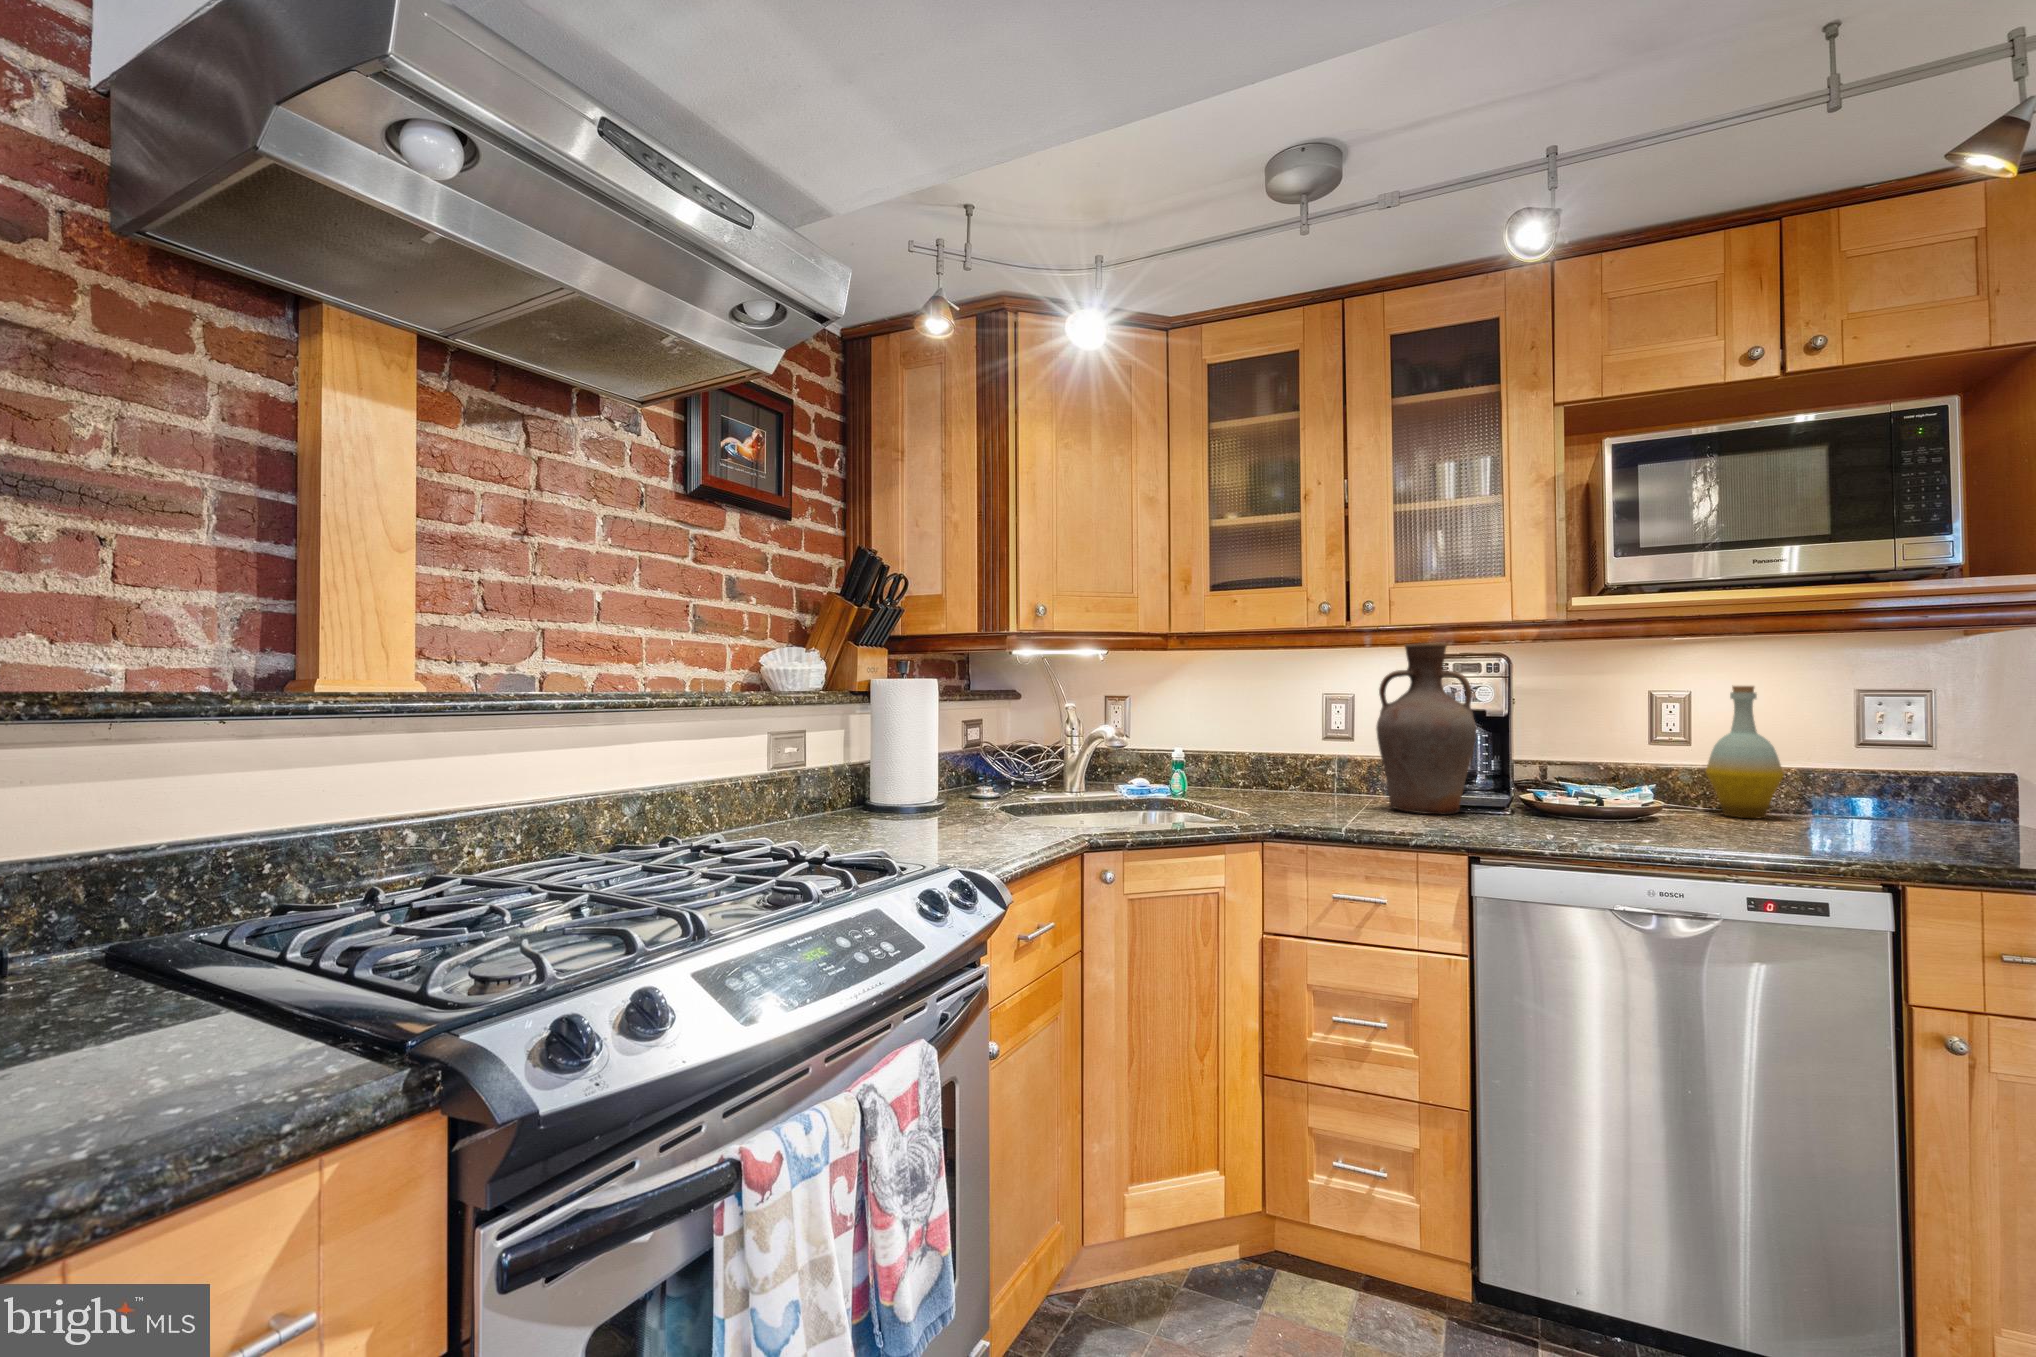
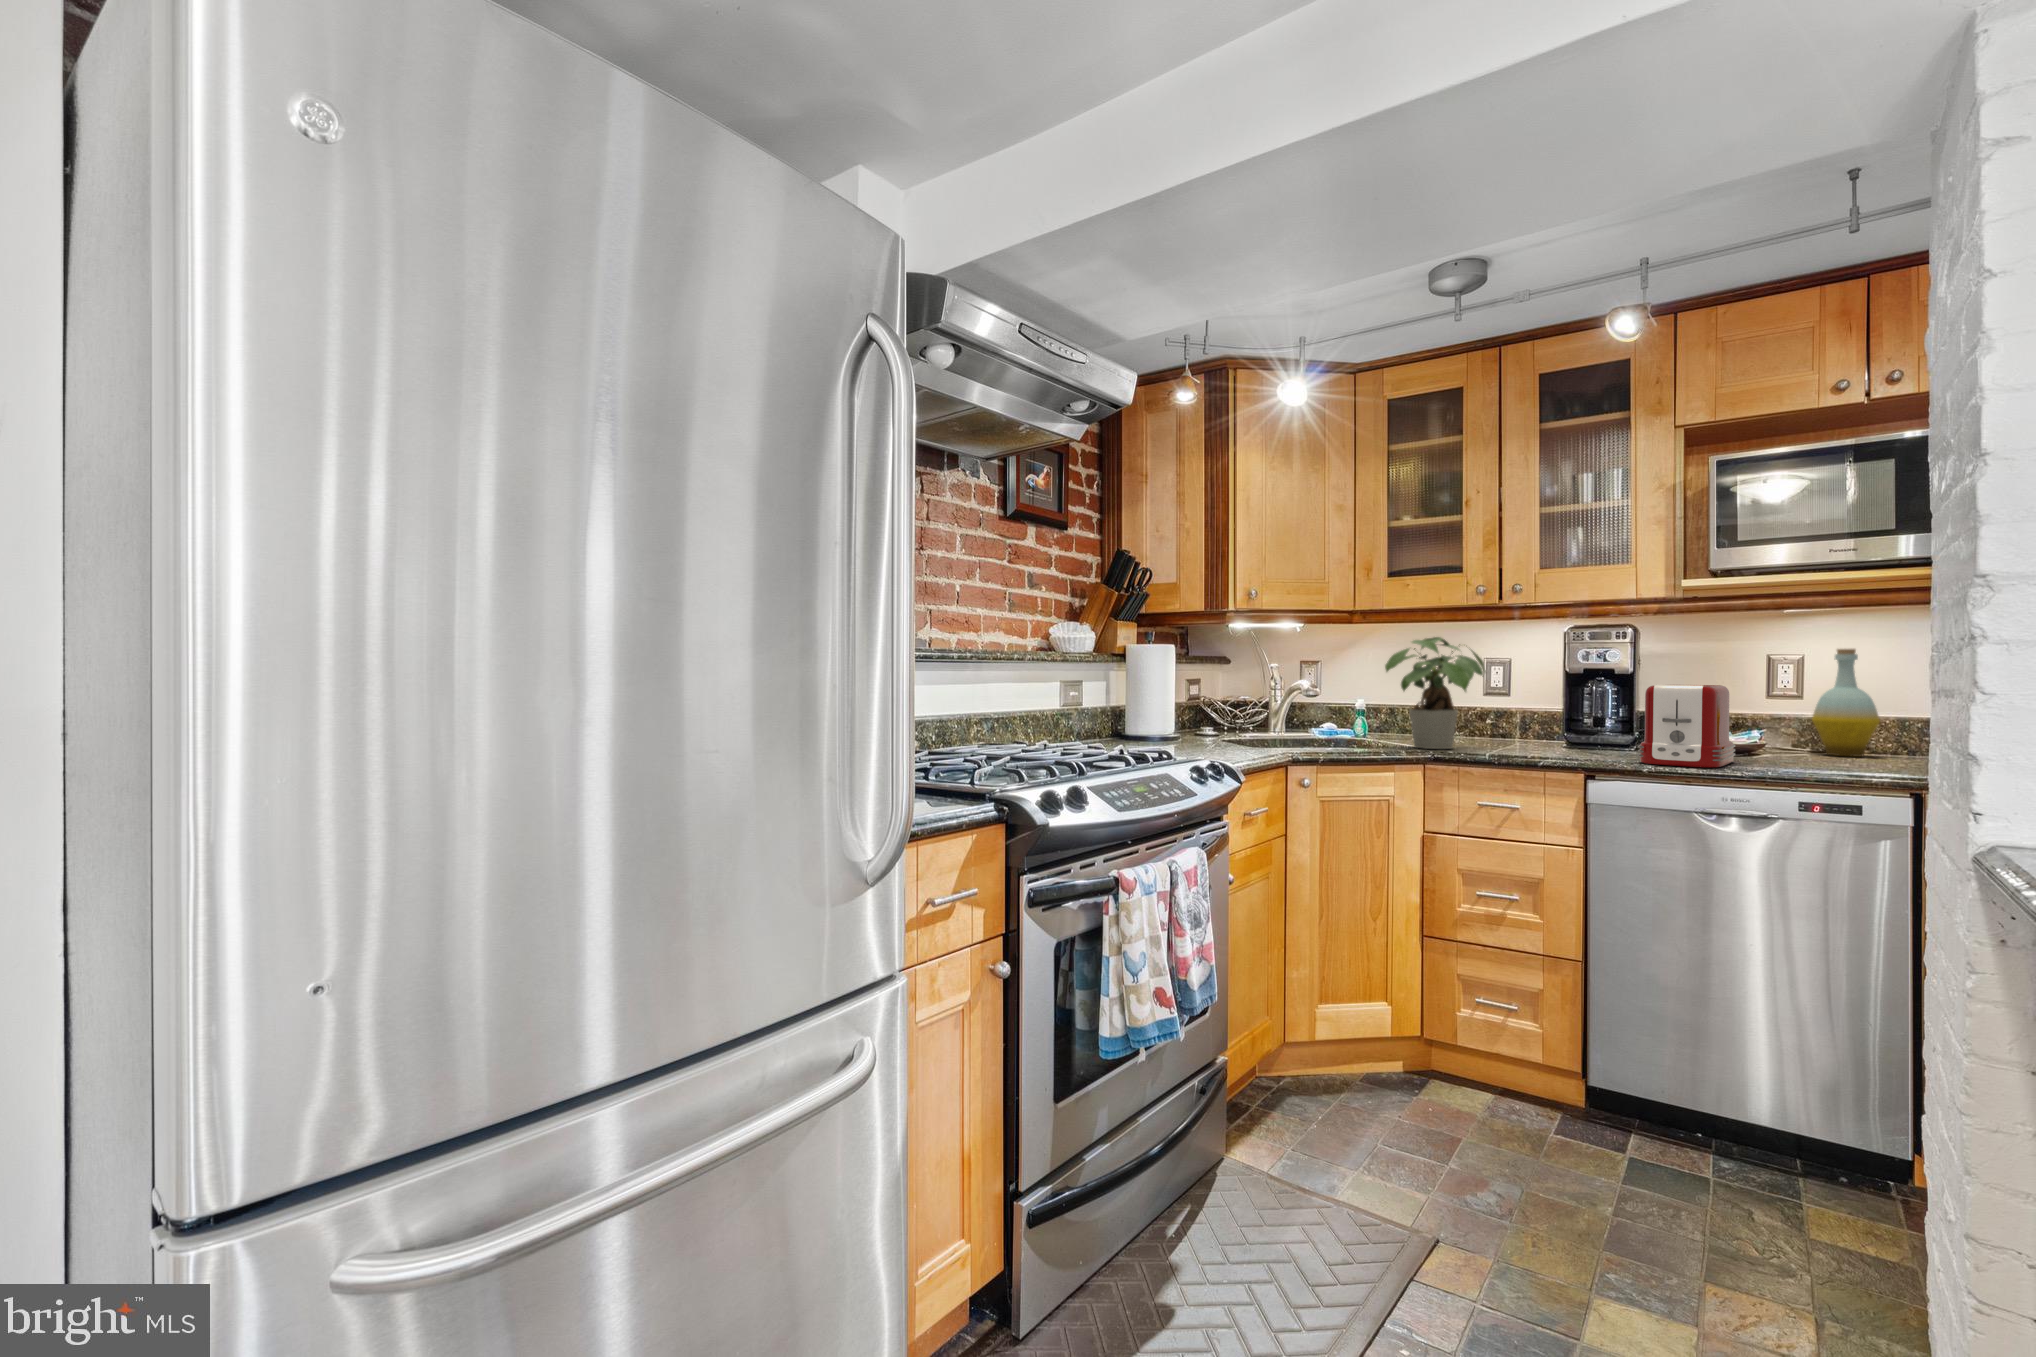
vase: present [1376,642,1477,814] -> none [1523,615,1606,749]
potted plant: none [1211,671,1336,822] -> present [1385,637,1485,749]
toaster: none [1539,735,1649,853] -> present [1638,685,1735,768]

